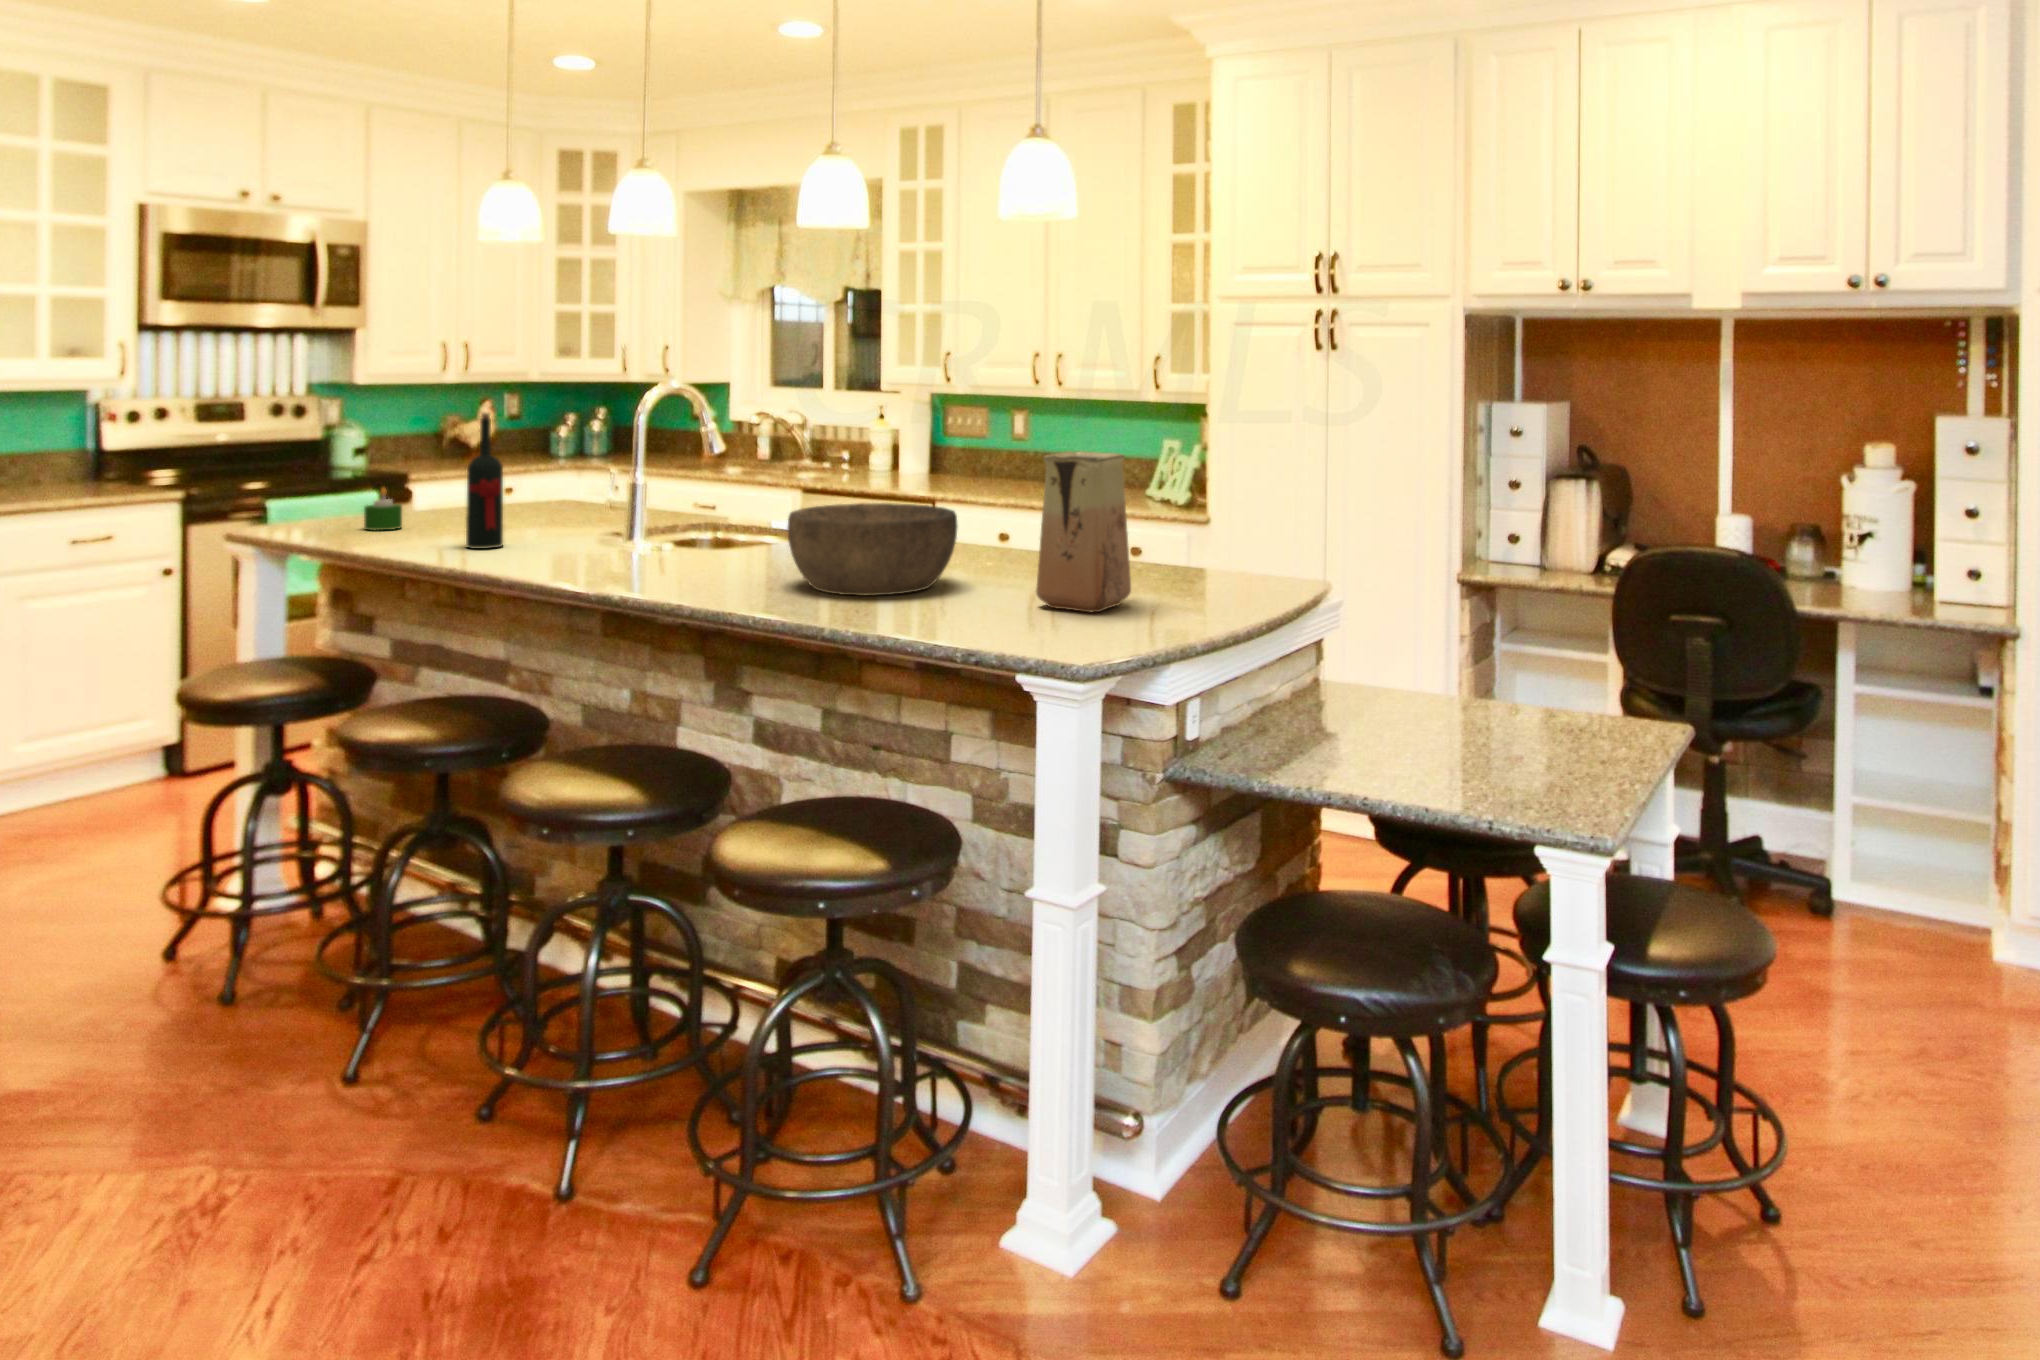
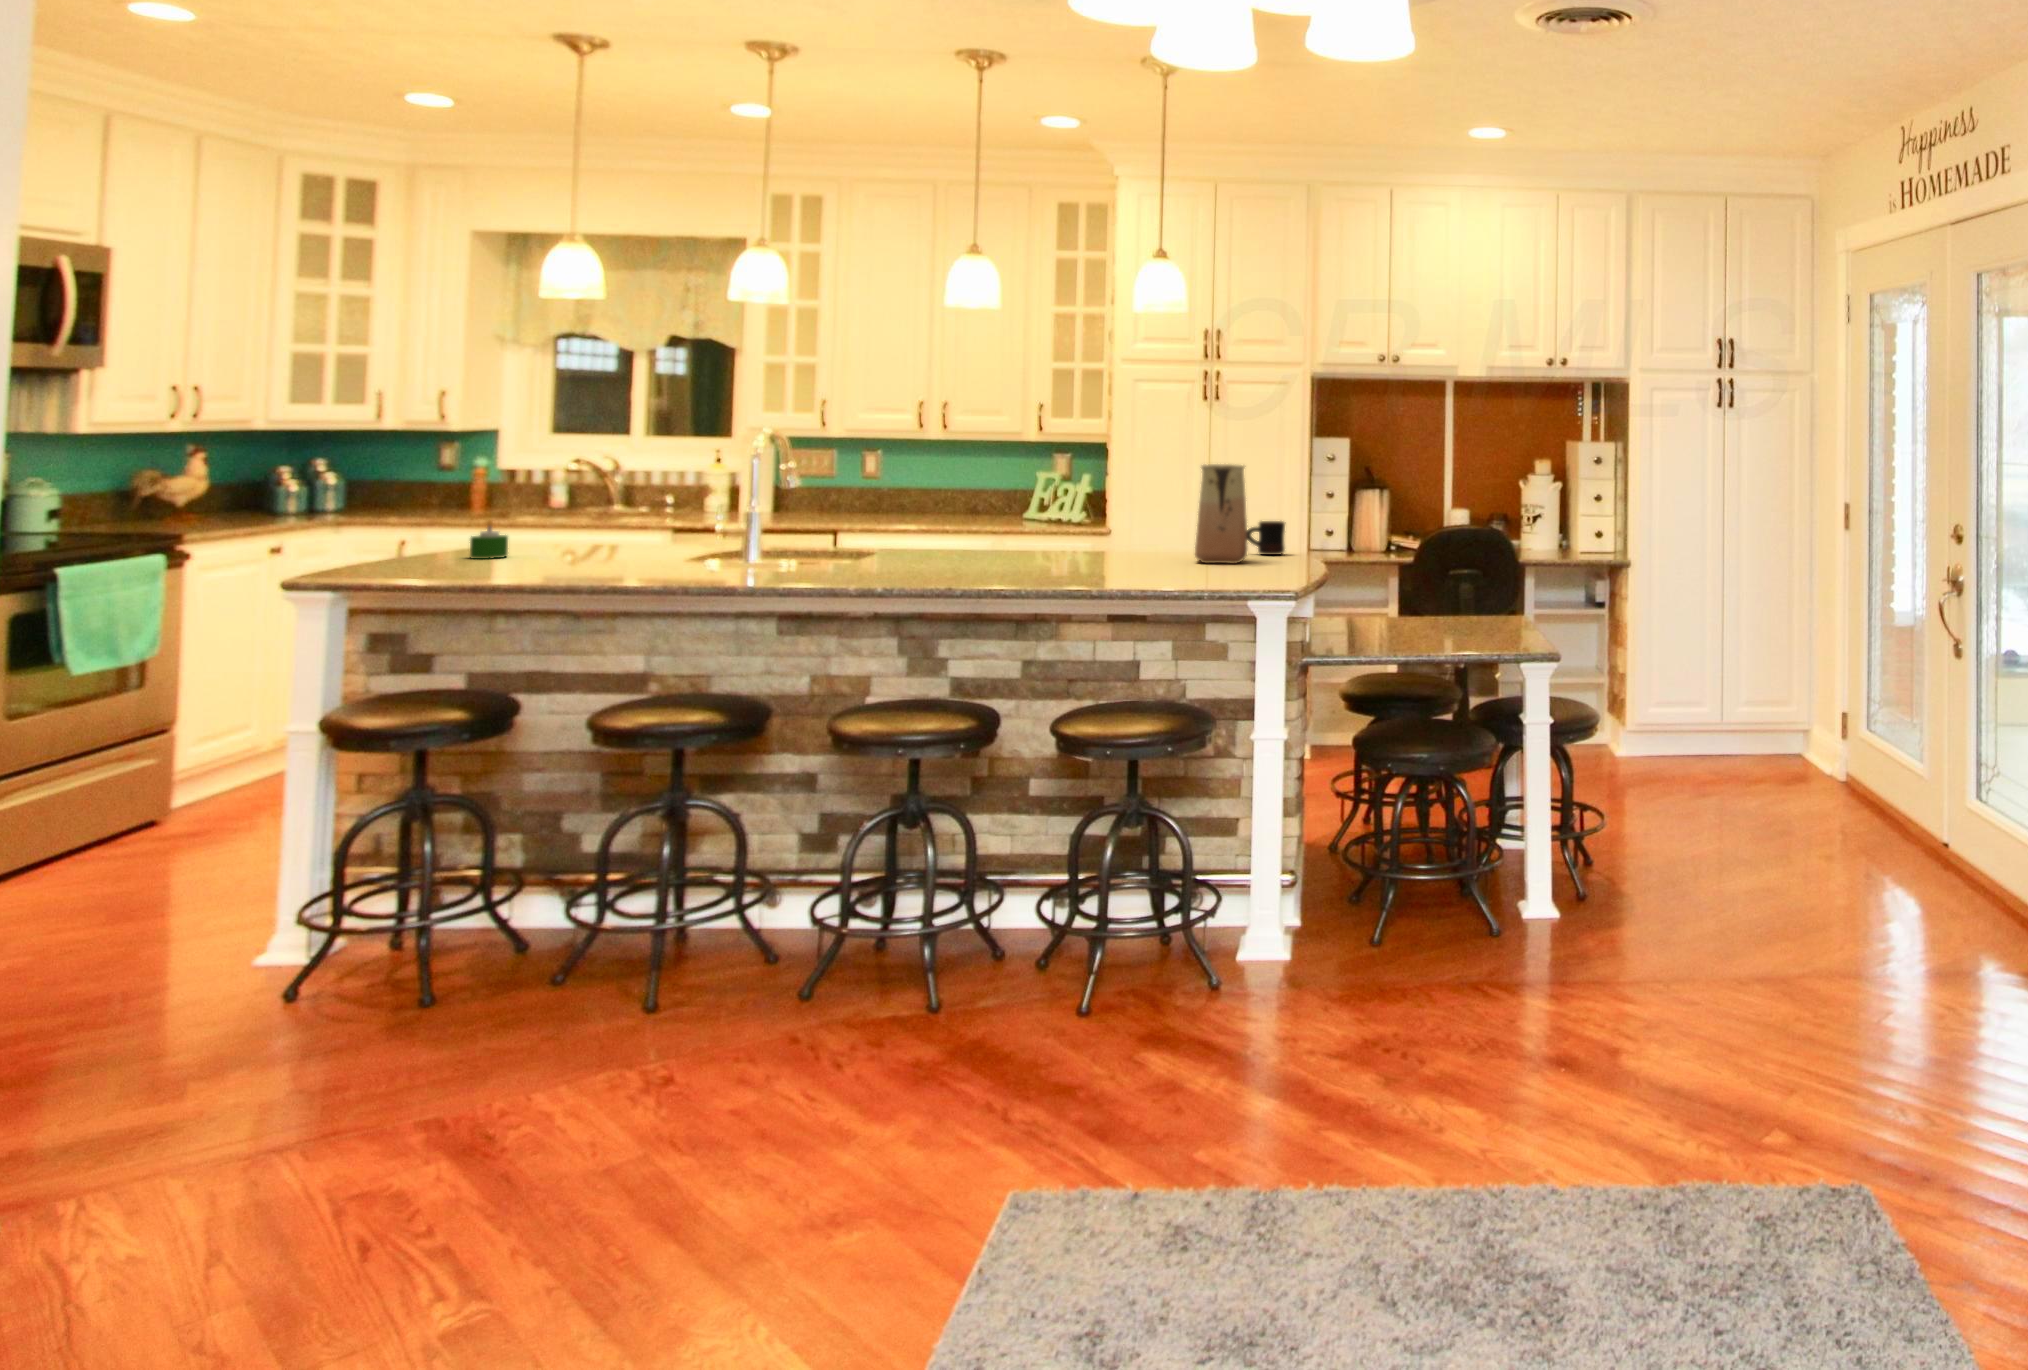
wine bottle: present [466,413,503,549] -> none [641,448,680,562]
bowl: present [788,503,958,595] -> none [997,507,1120,566]
mug: none [1175,541,1231,597] -> present [1247,521,1285,555]

